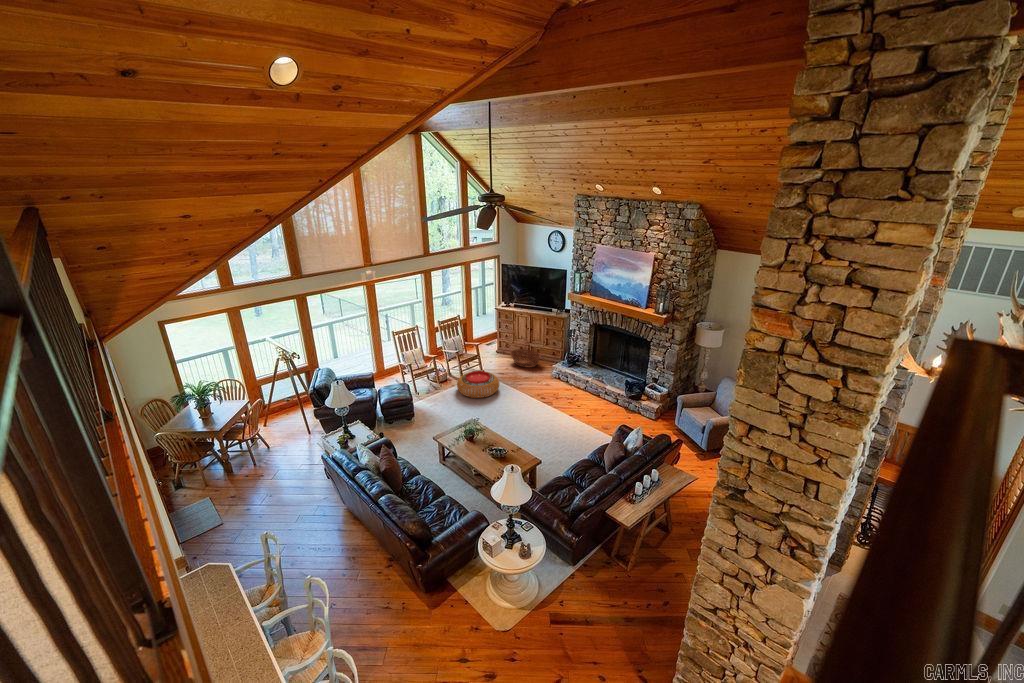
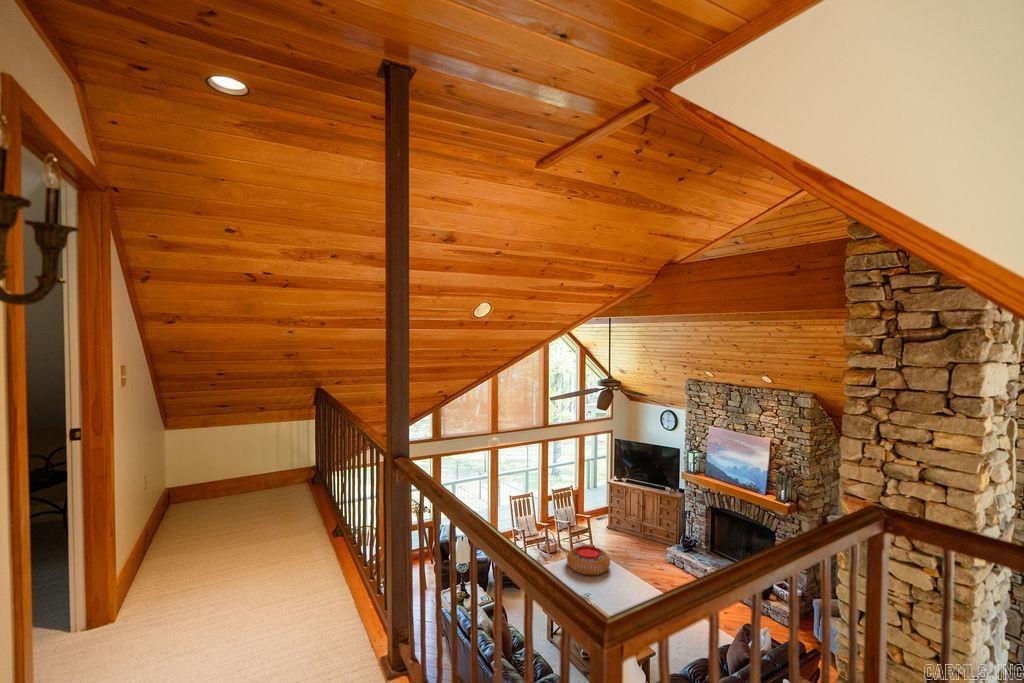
basket: present [510,349,542,368] -> none [622,527,655,549]

